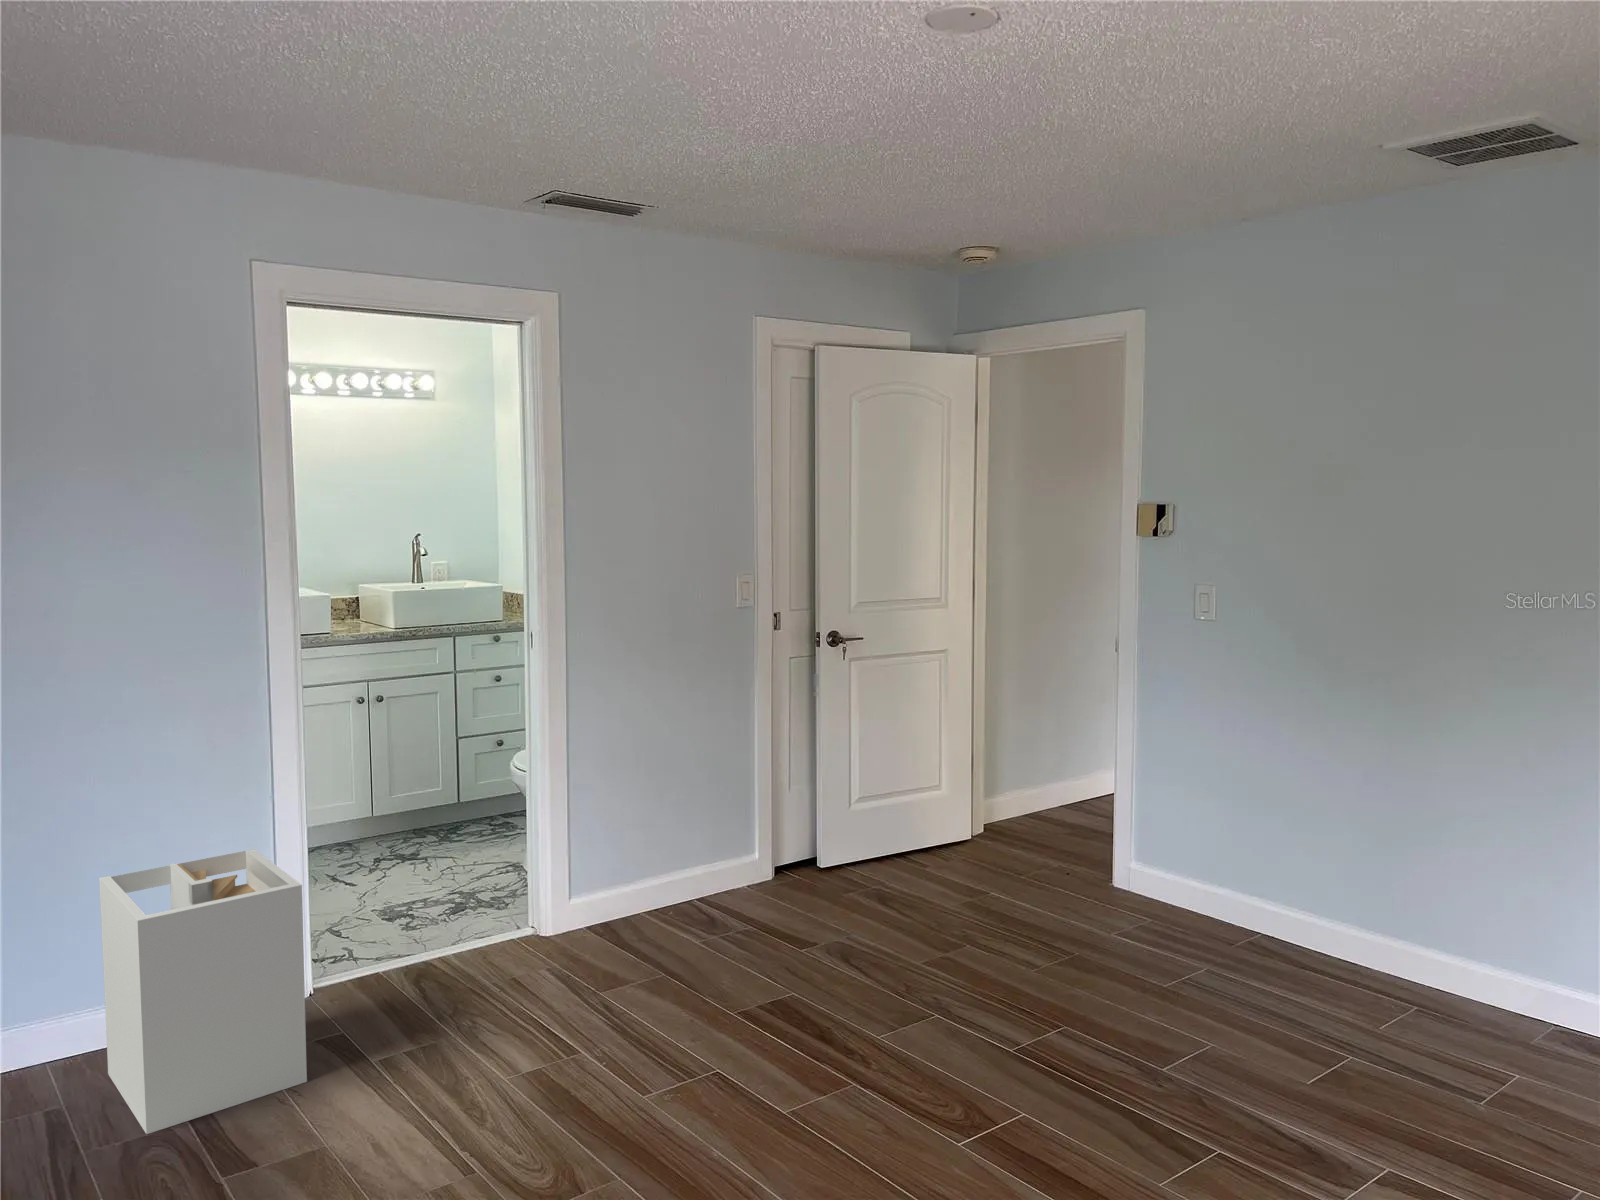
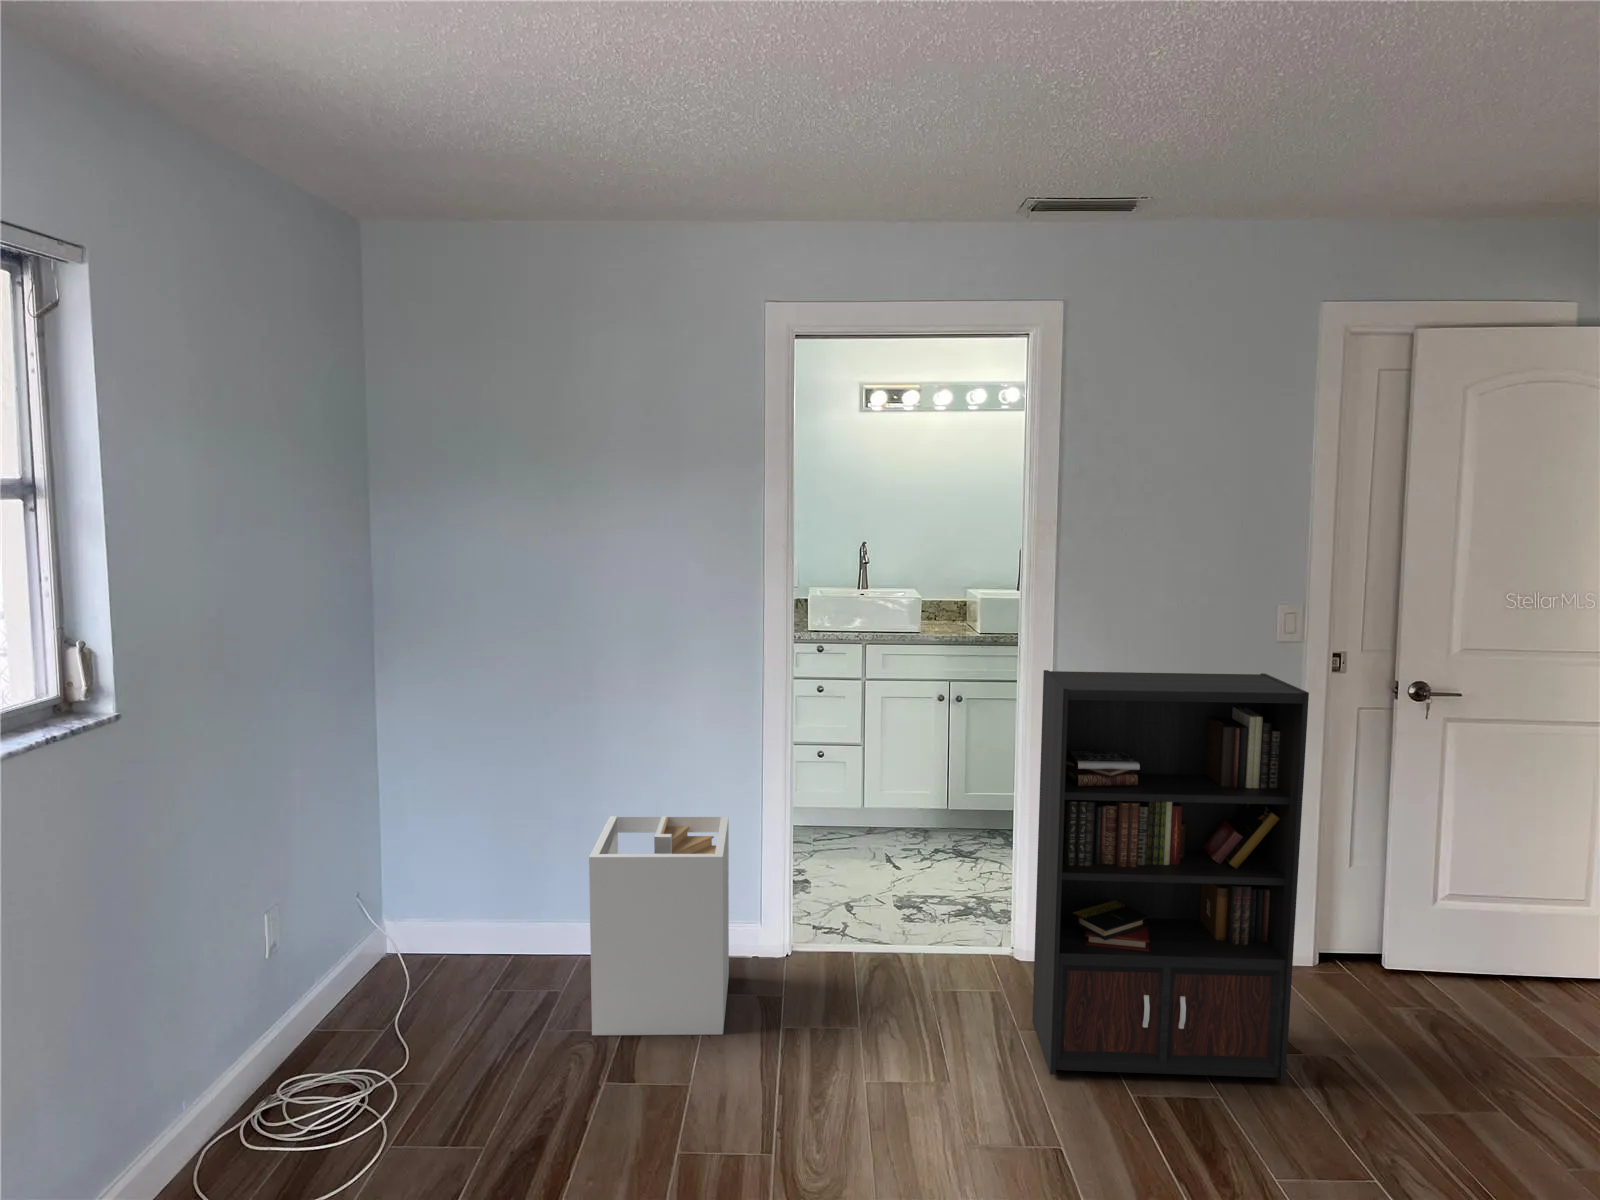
bookcase: none [597,632,814,1009] -> present [1032,670,1309,1083]

